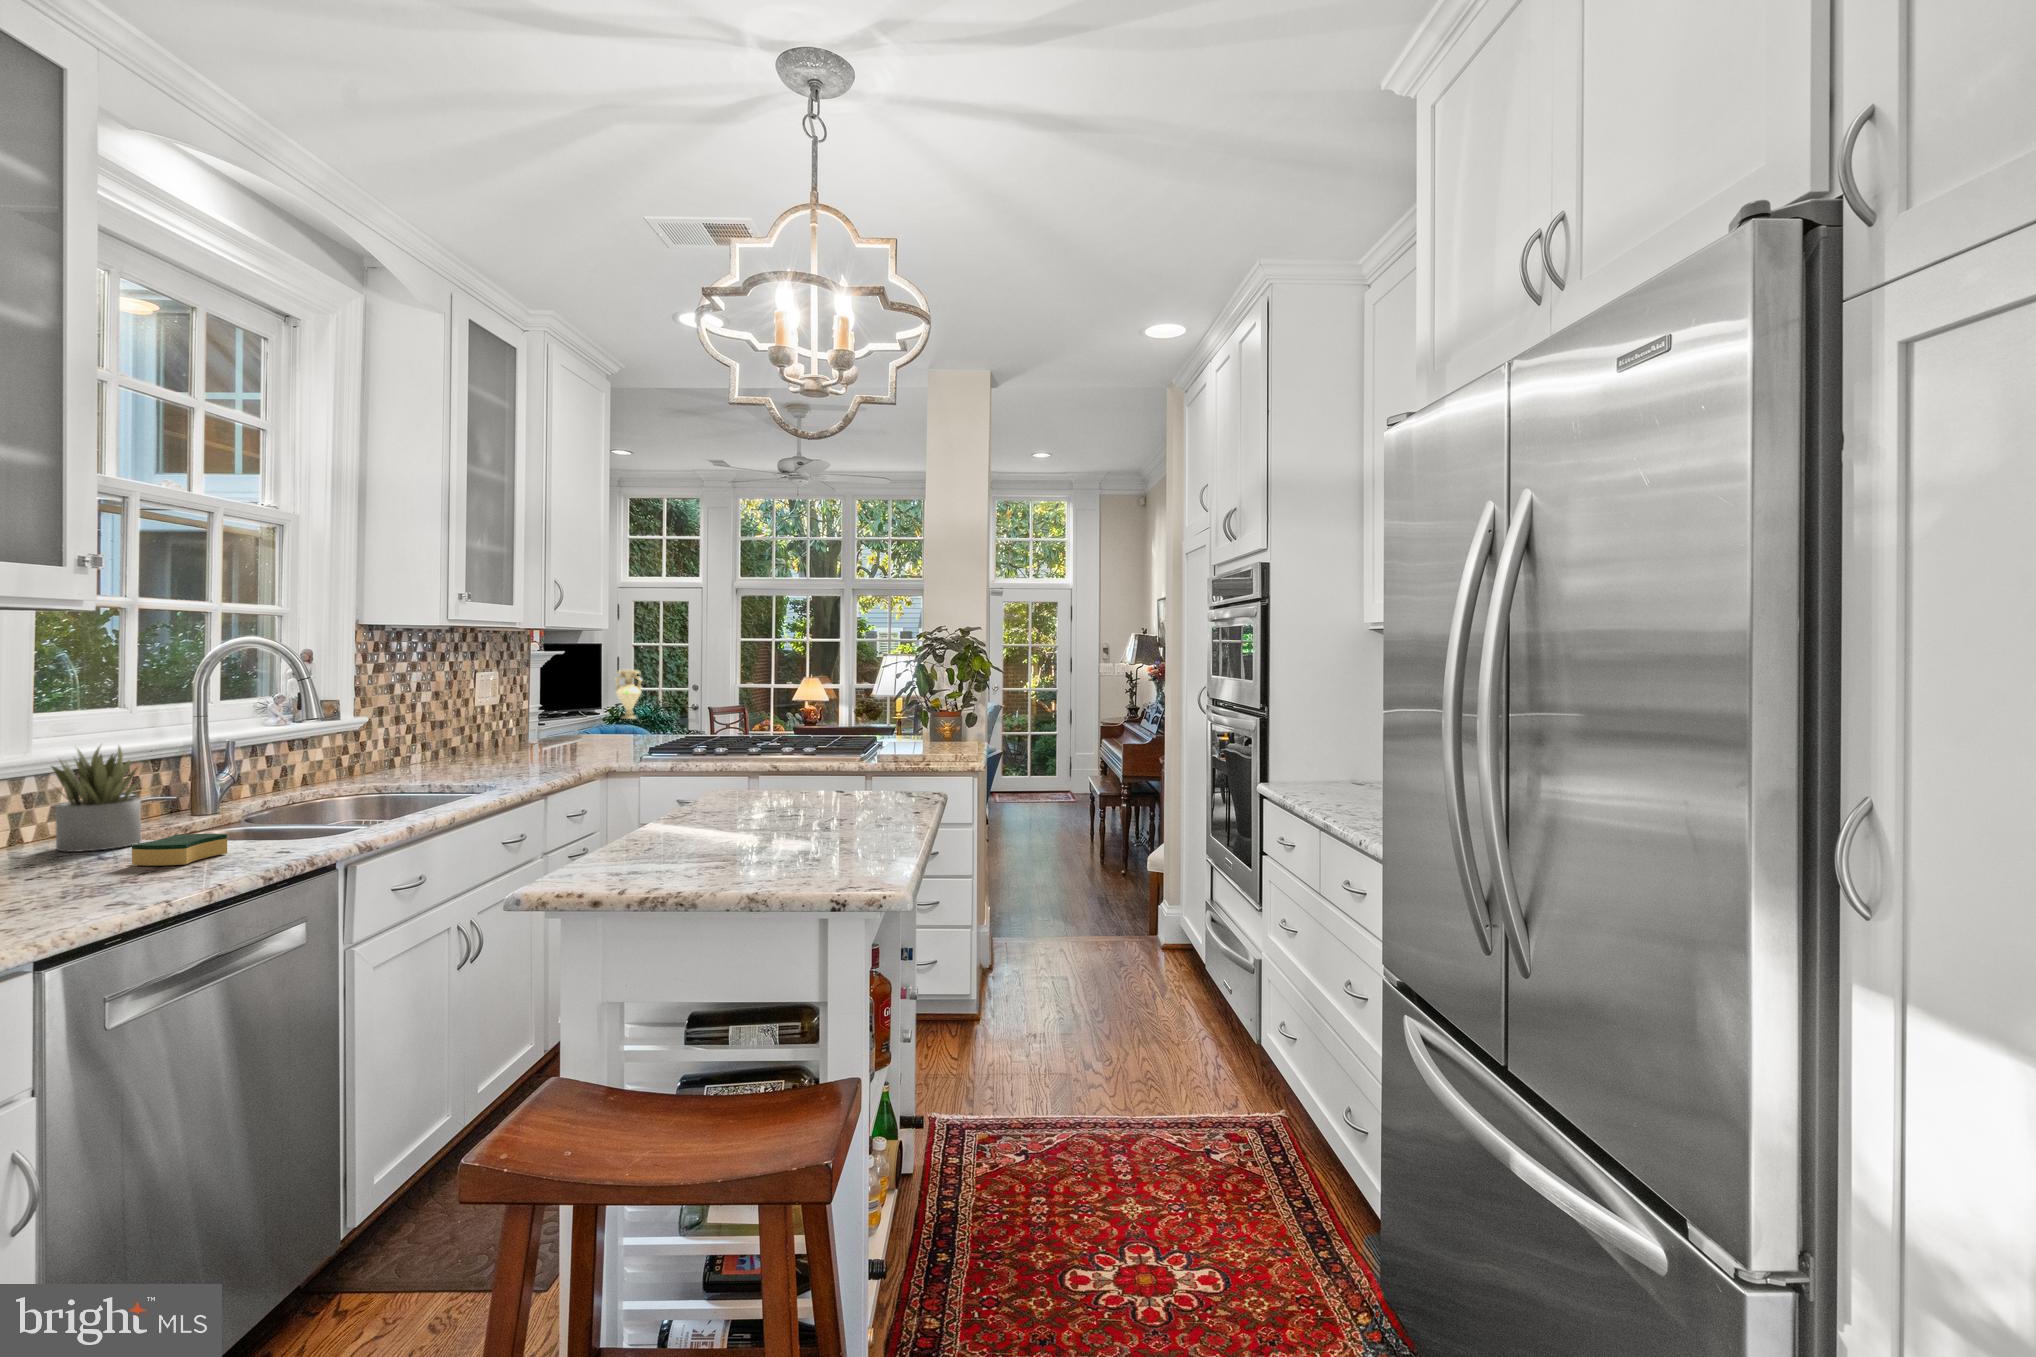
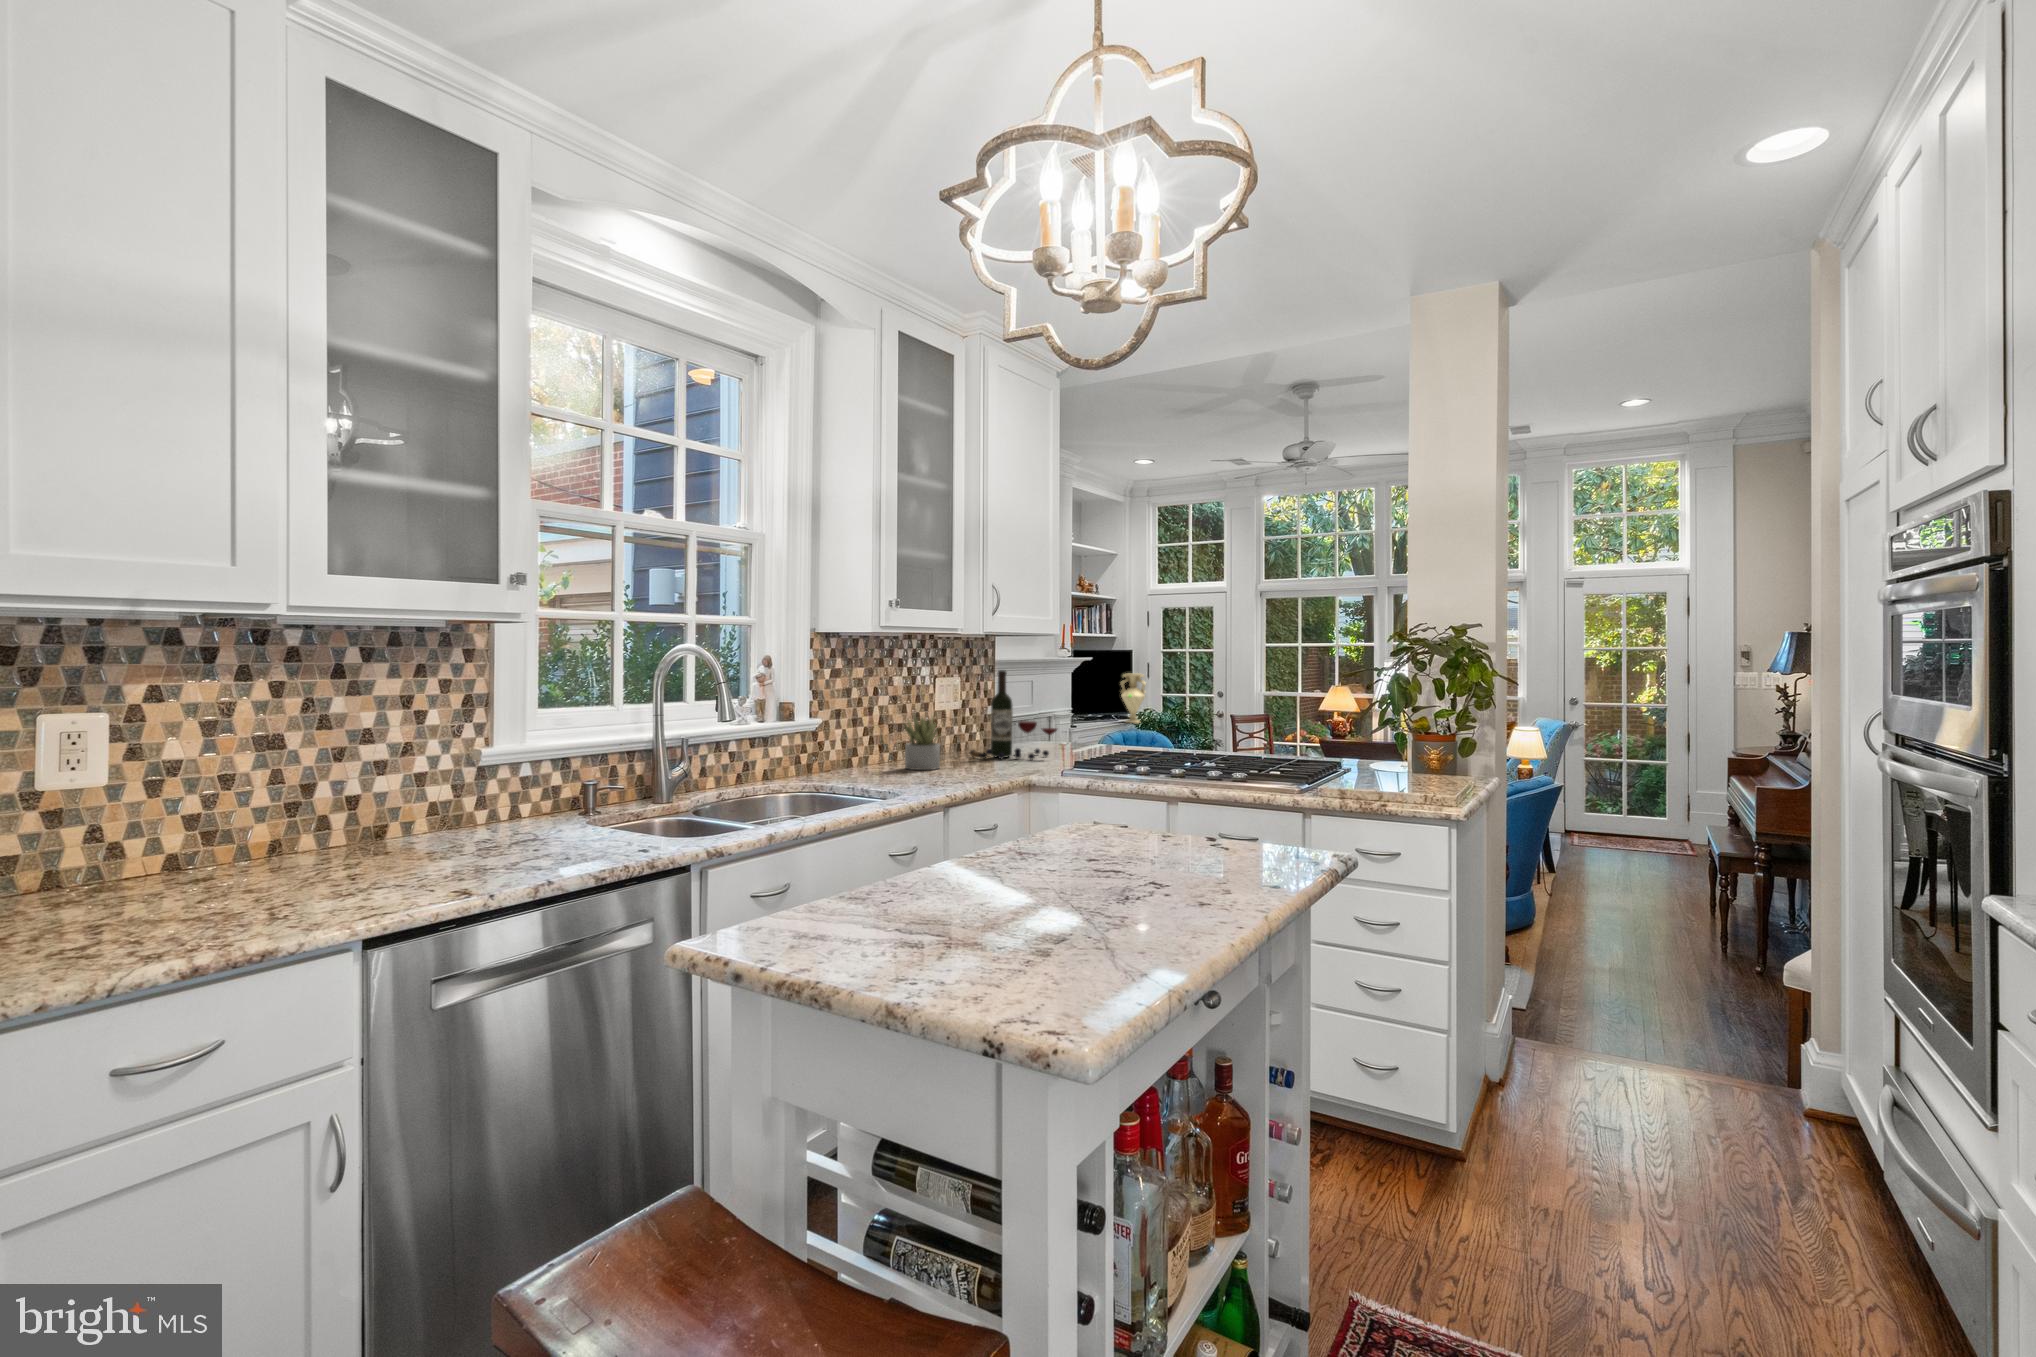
wine bottle: none [512,663,614,754] -> present [970,670,1057,760]
succulent plant: present [52,746,141,852] -> present [904,717,940,770]
sponge: present [132,834,227,866] -> none [548,822,616,849]

